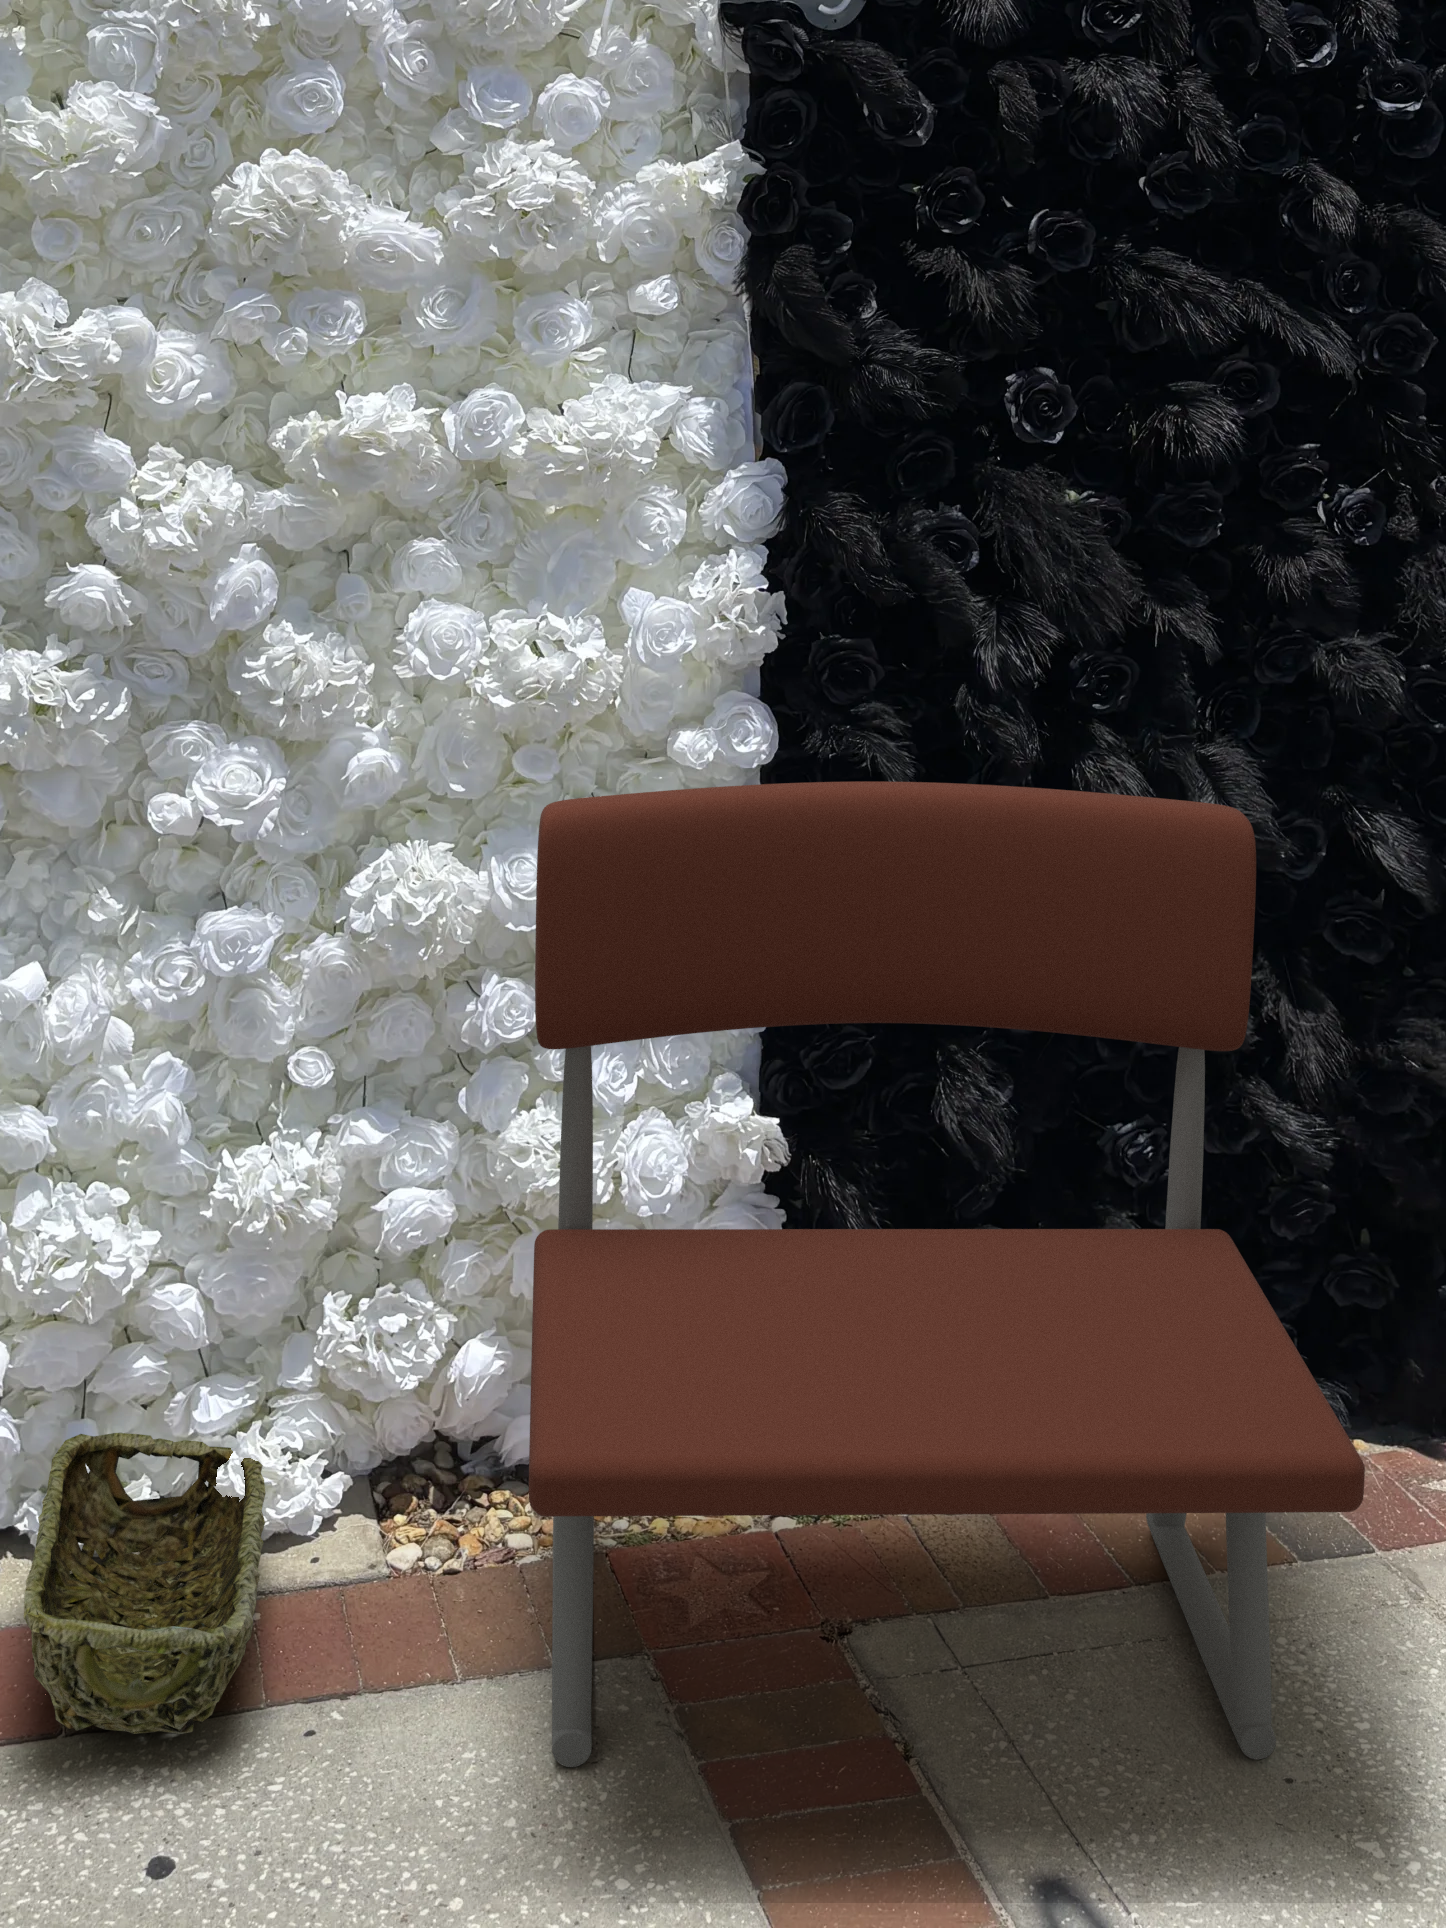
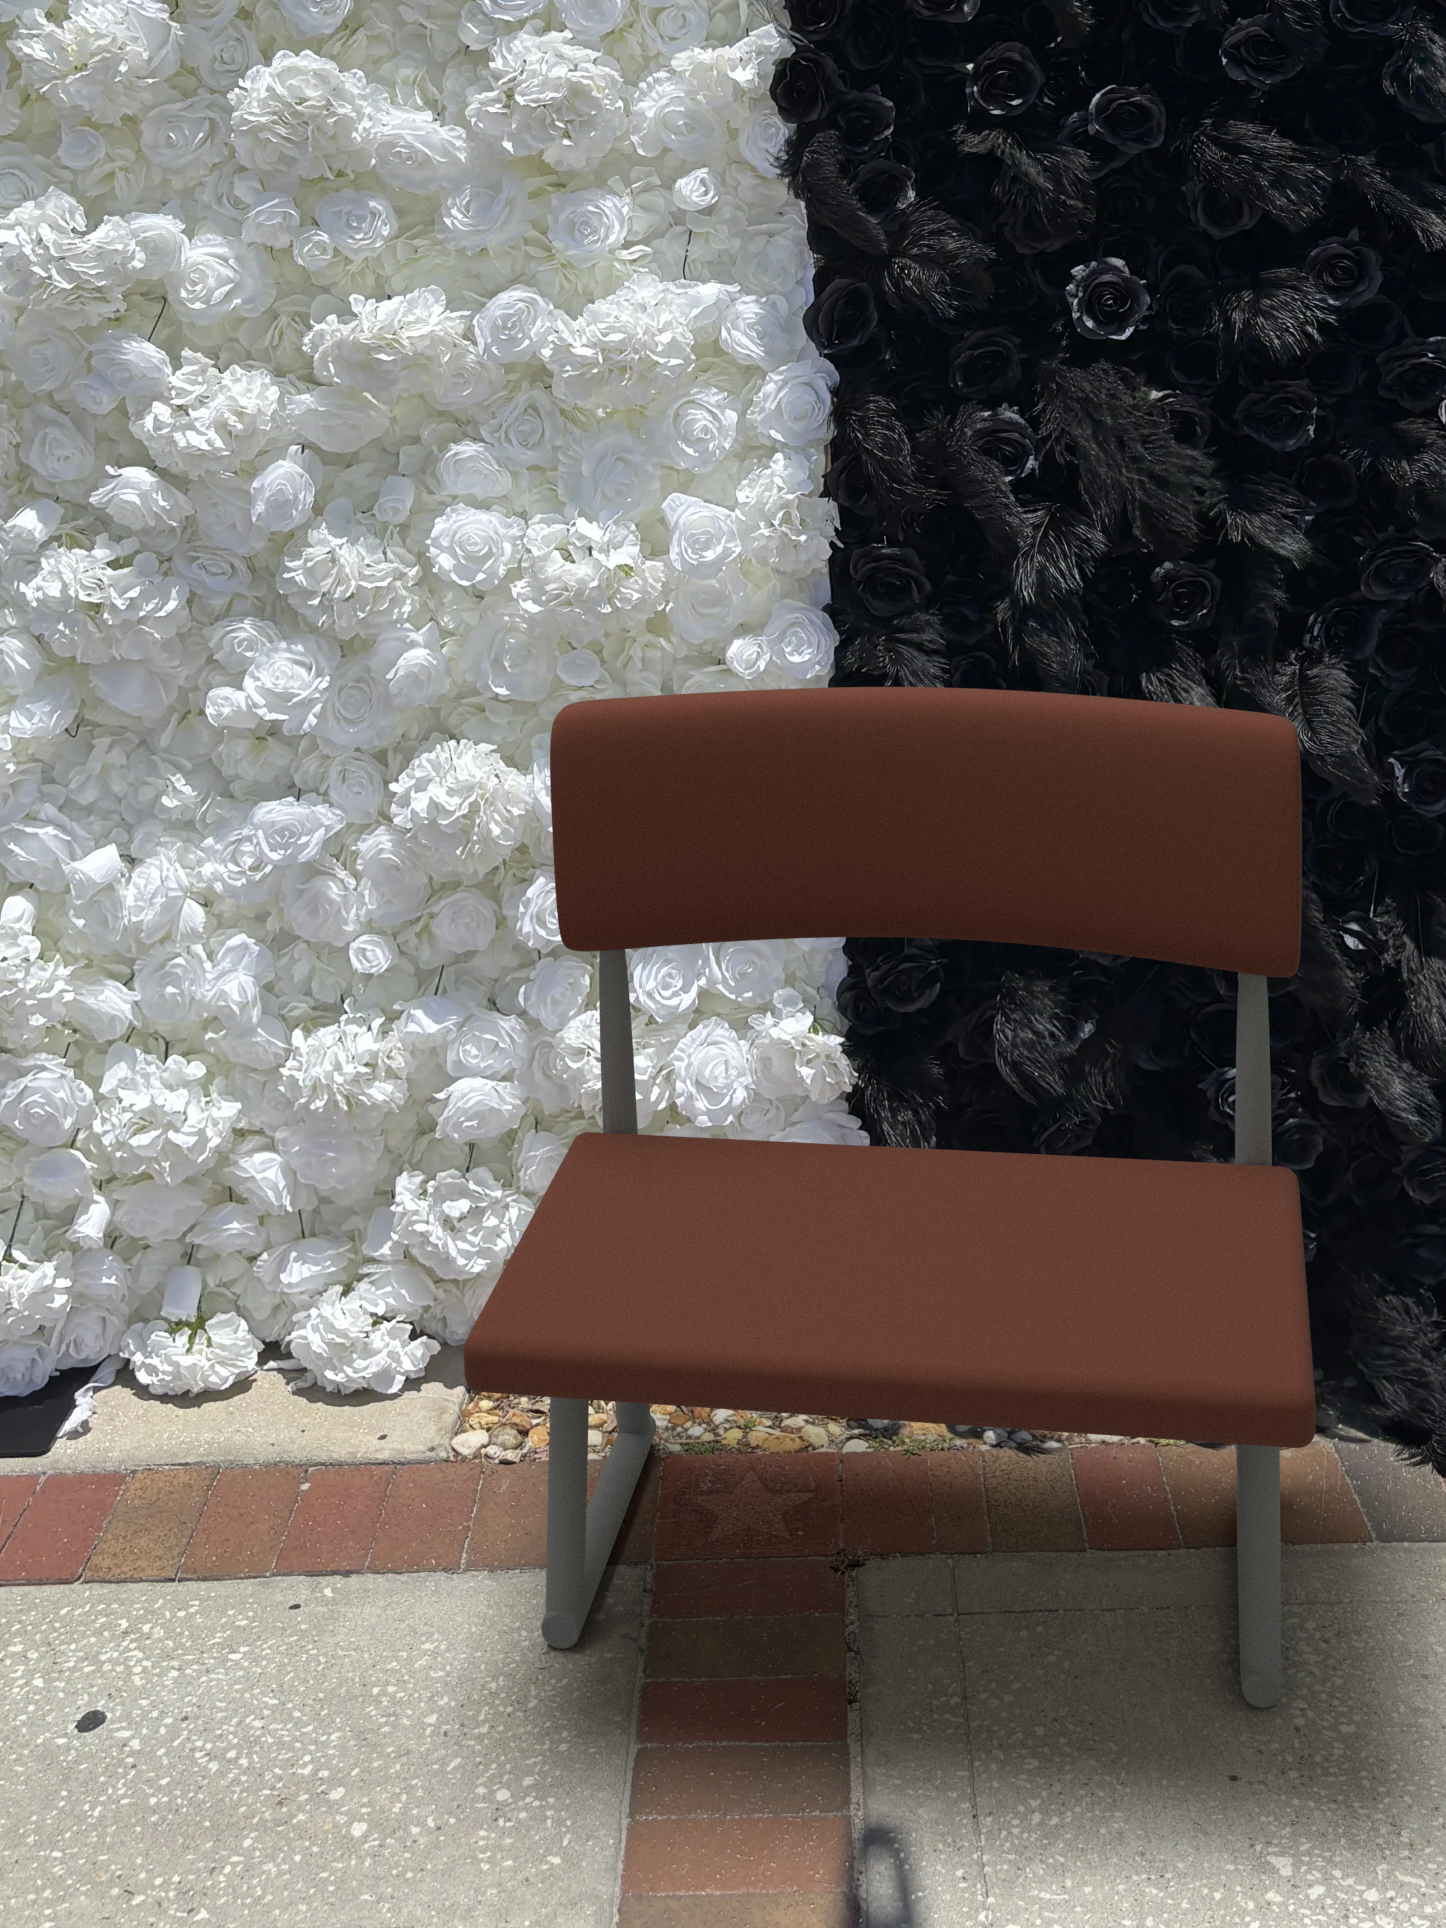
woven basket: present [23,1433,266,1734] -> none [49,1307,331,1584]

